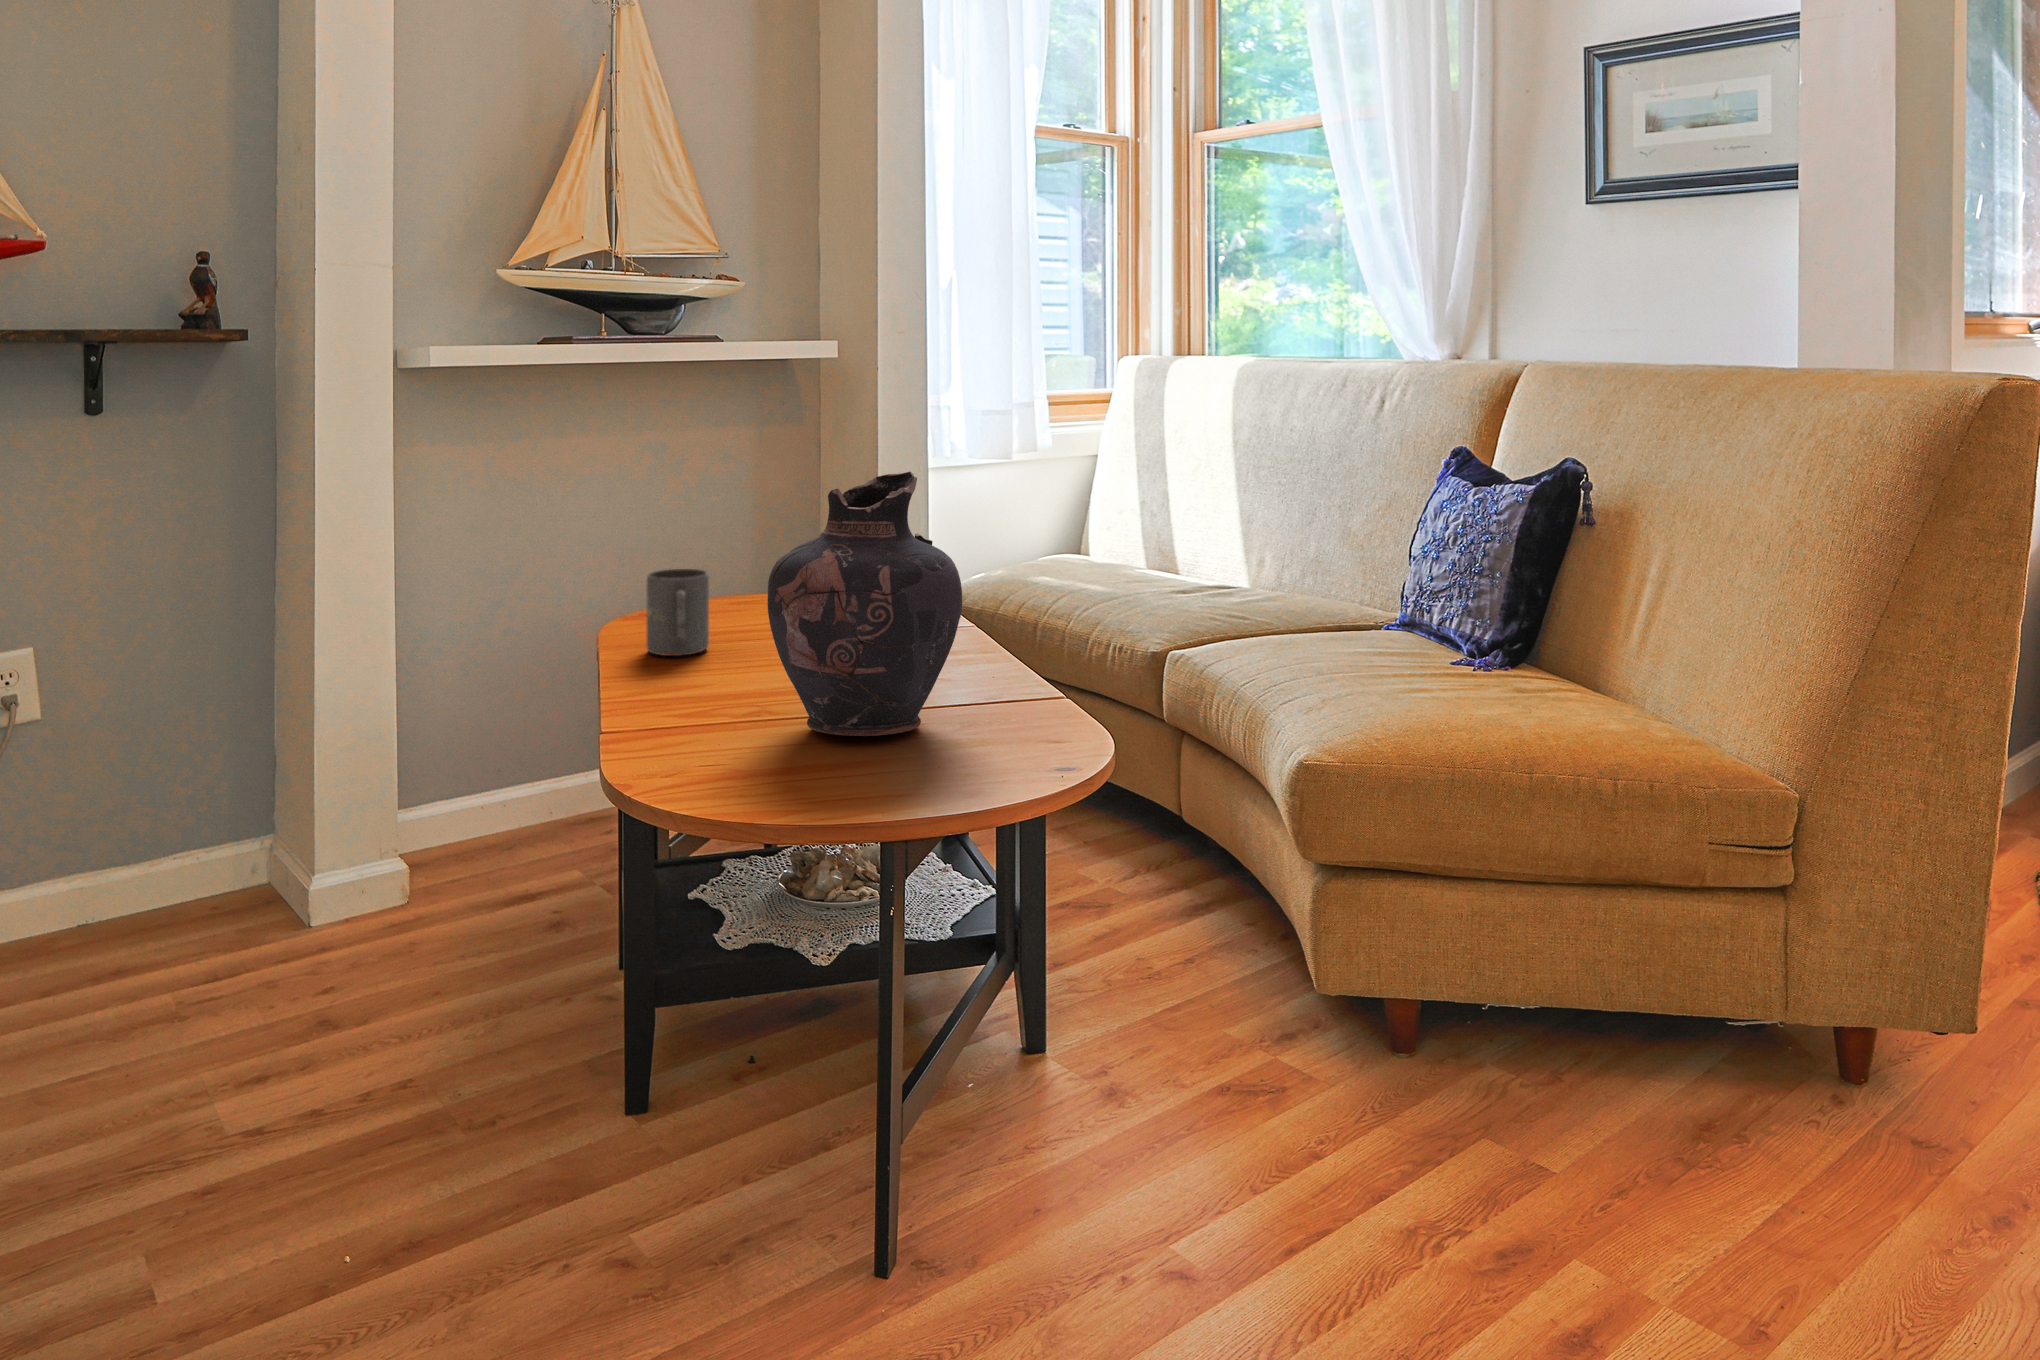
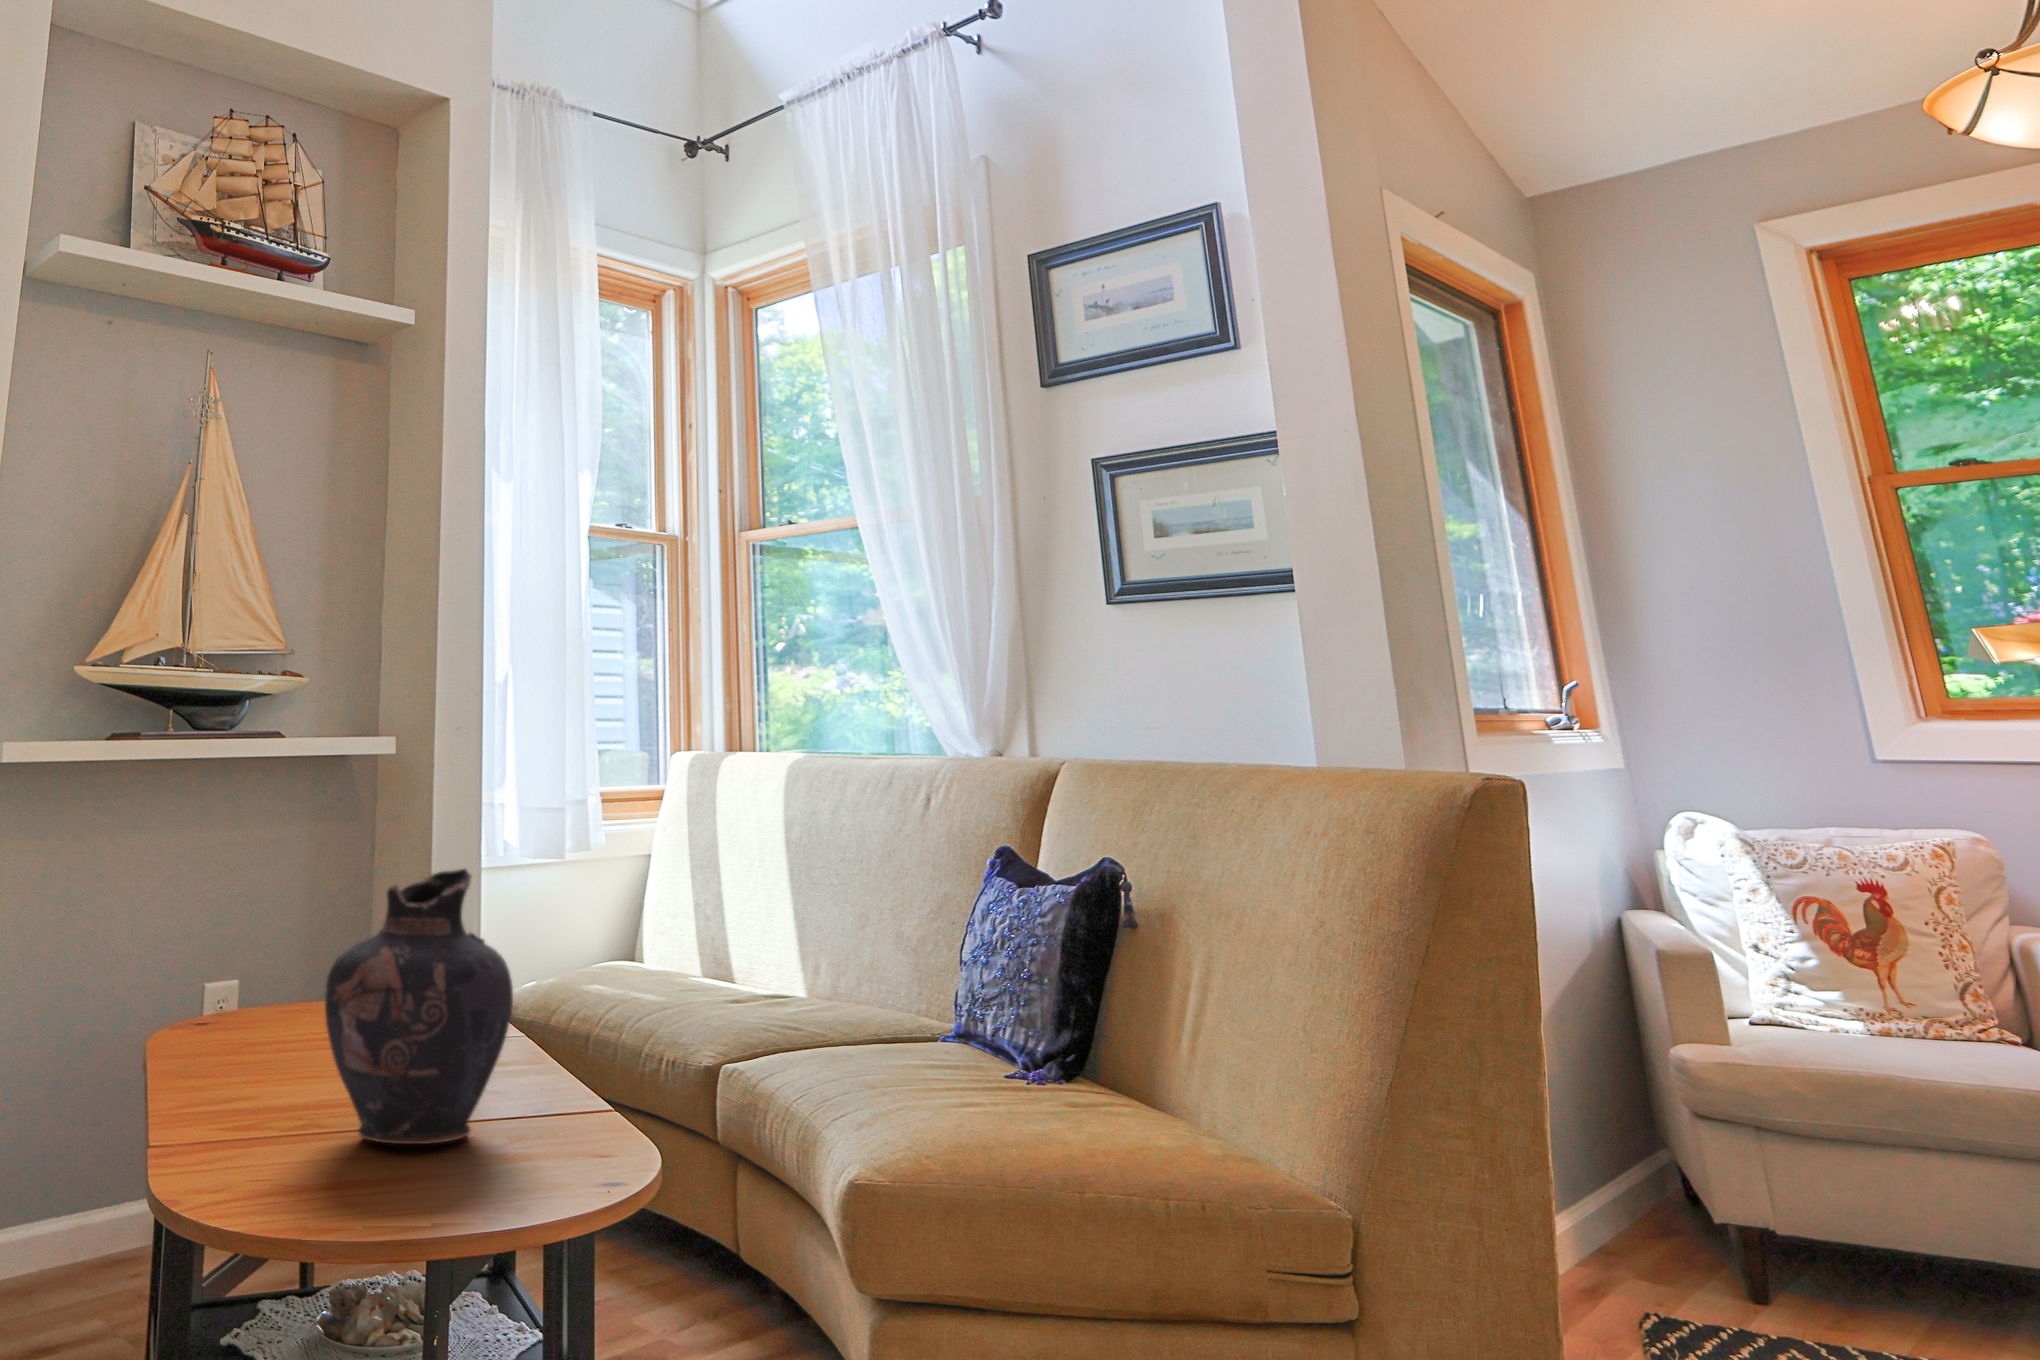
mug: present [647,569,709,656] -> none [197,972,263,1065]

